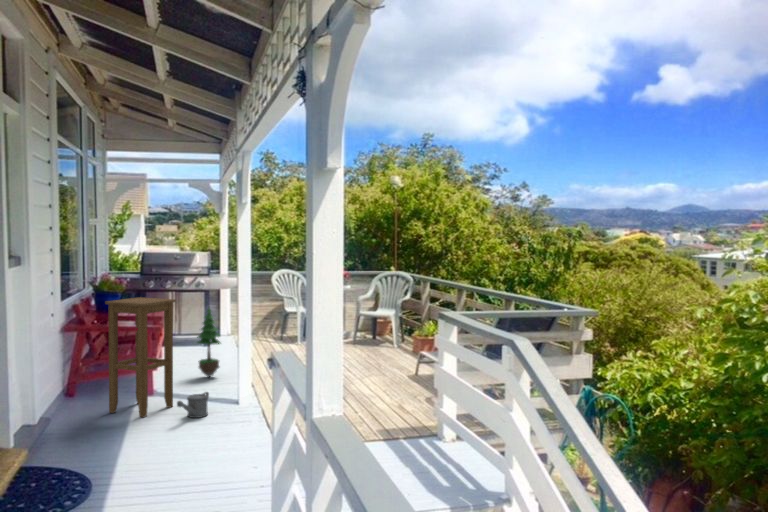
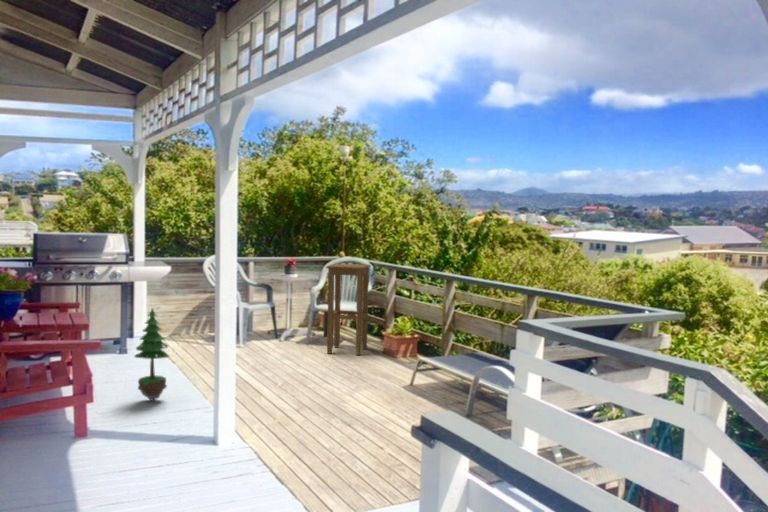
stool: present [105,297,176,417] -> present [326,263,371,355]
watering can: present [177,392,209,418] -> none [147,432,184,472]

